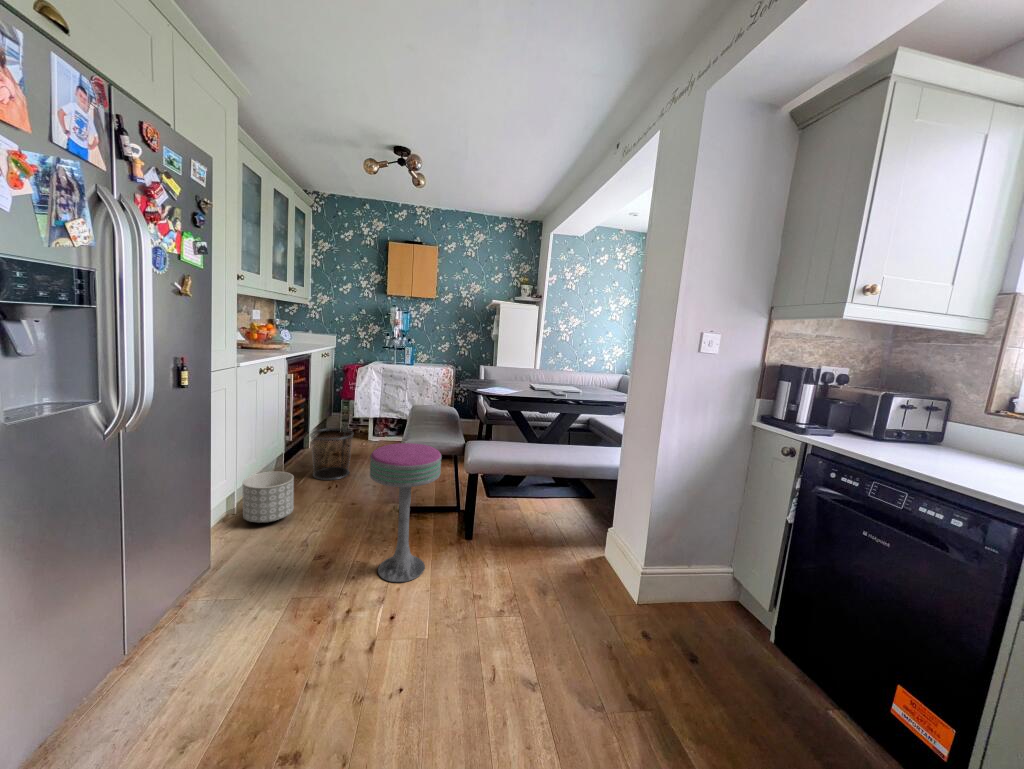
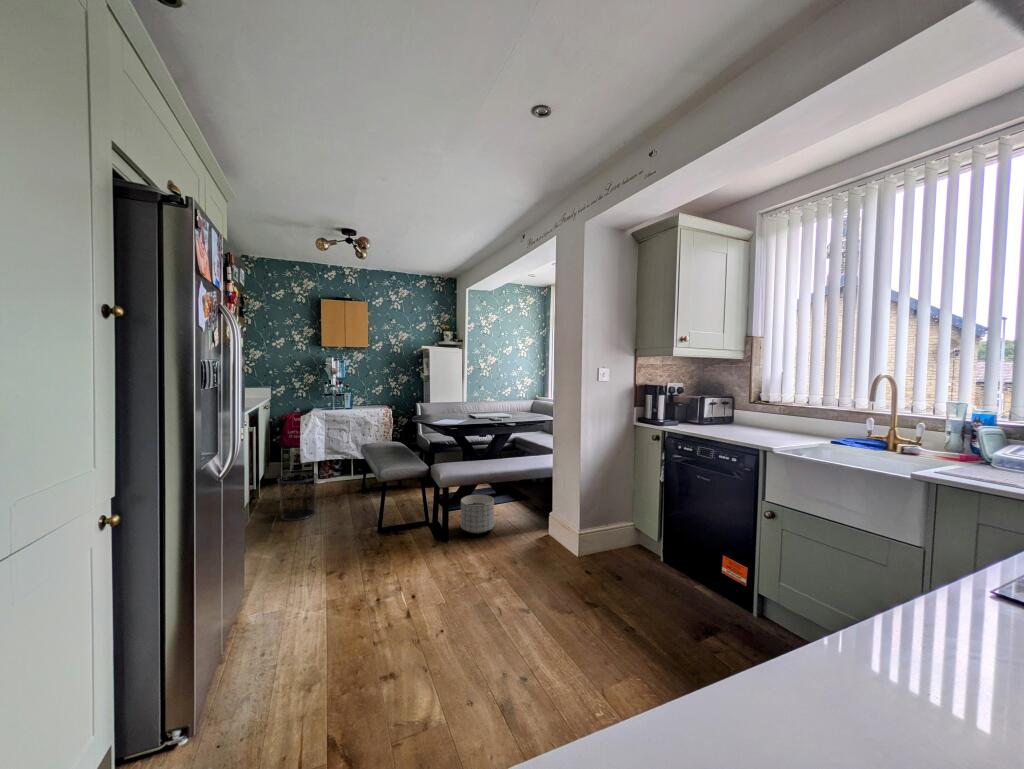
bar stool: present [370,443,442,582] -> none [375,468,430,577]
planter: present [243,471,294,523] -> present [461,495,494,534]

